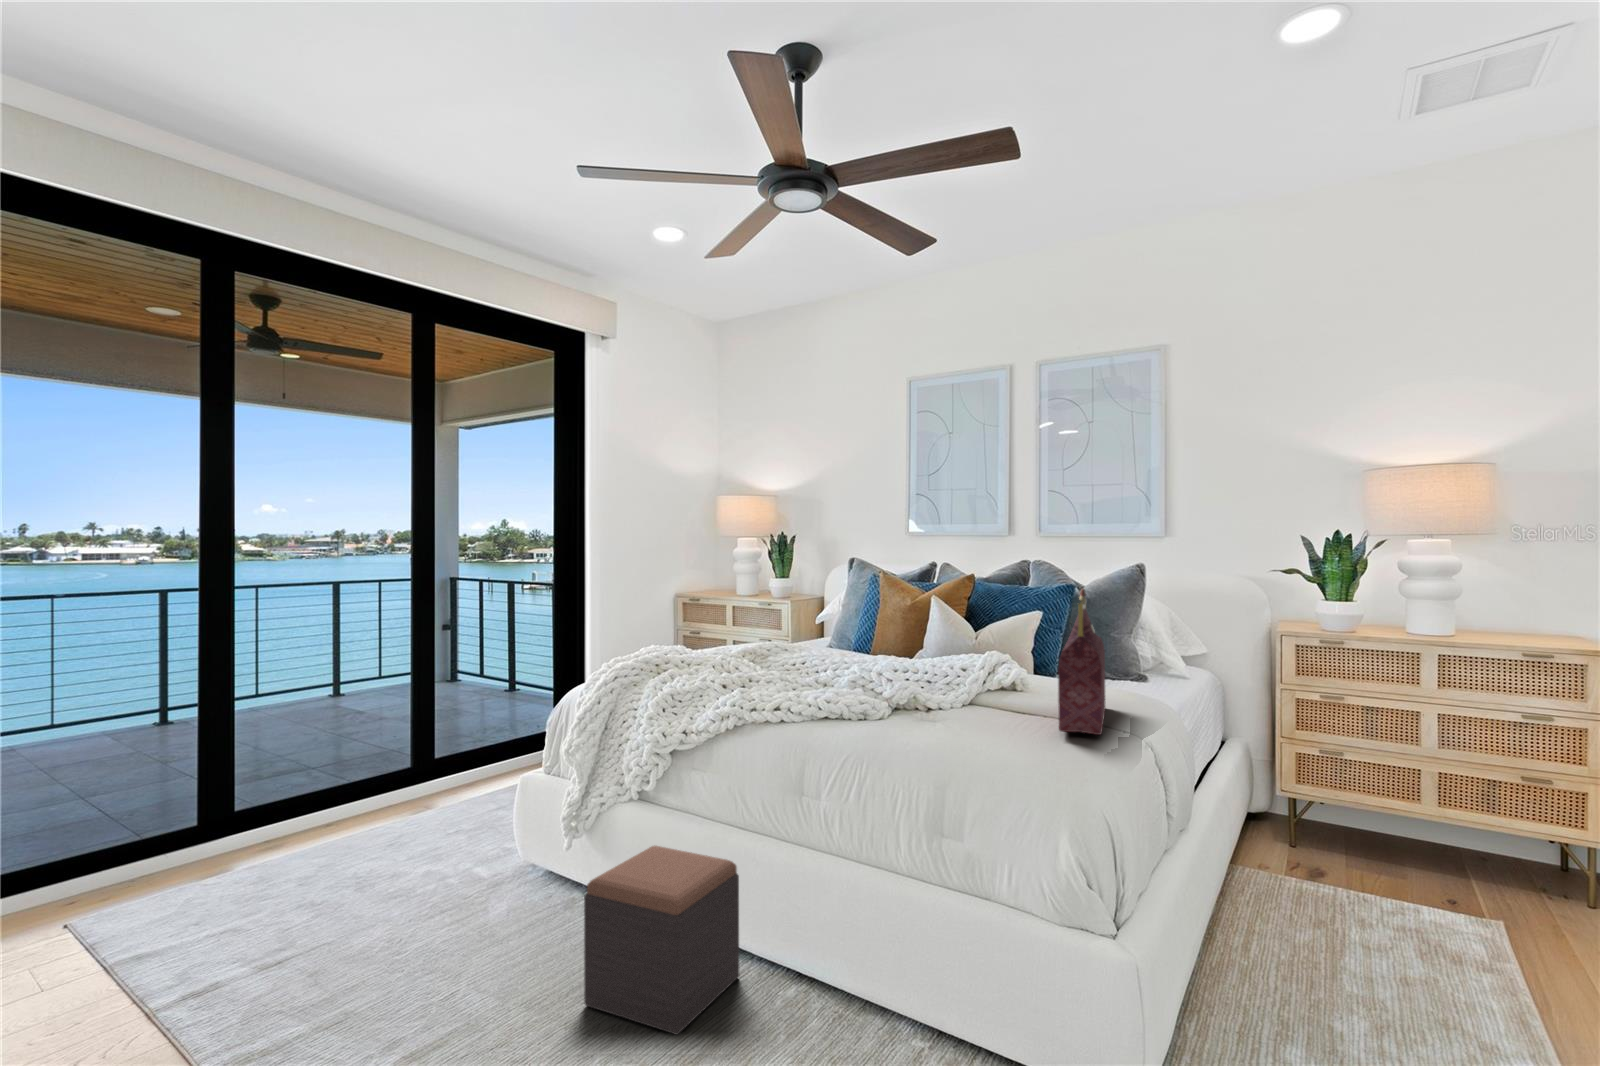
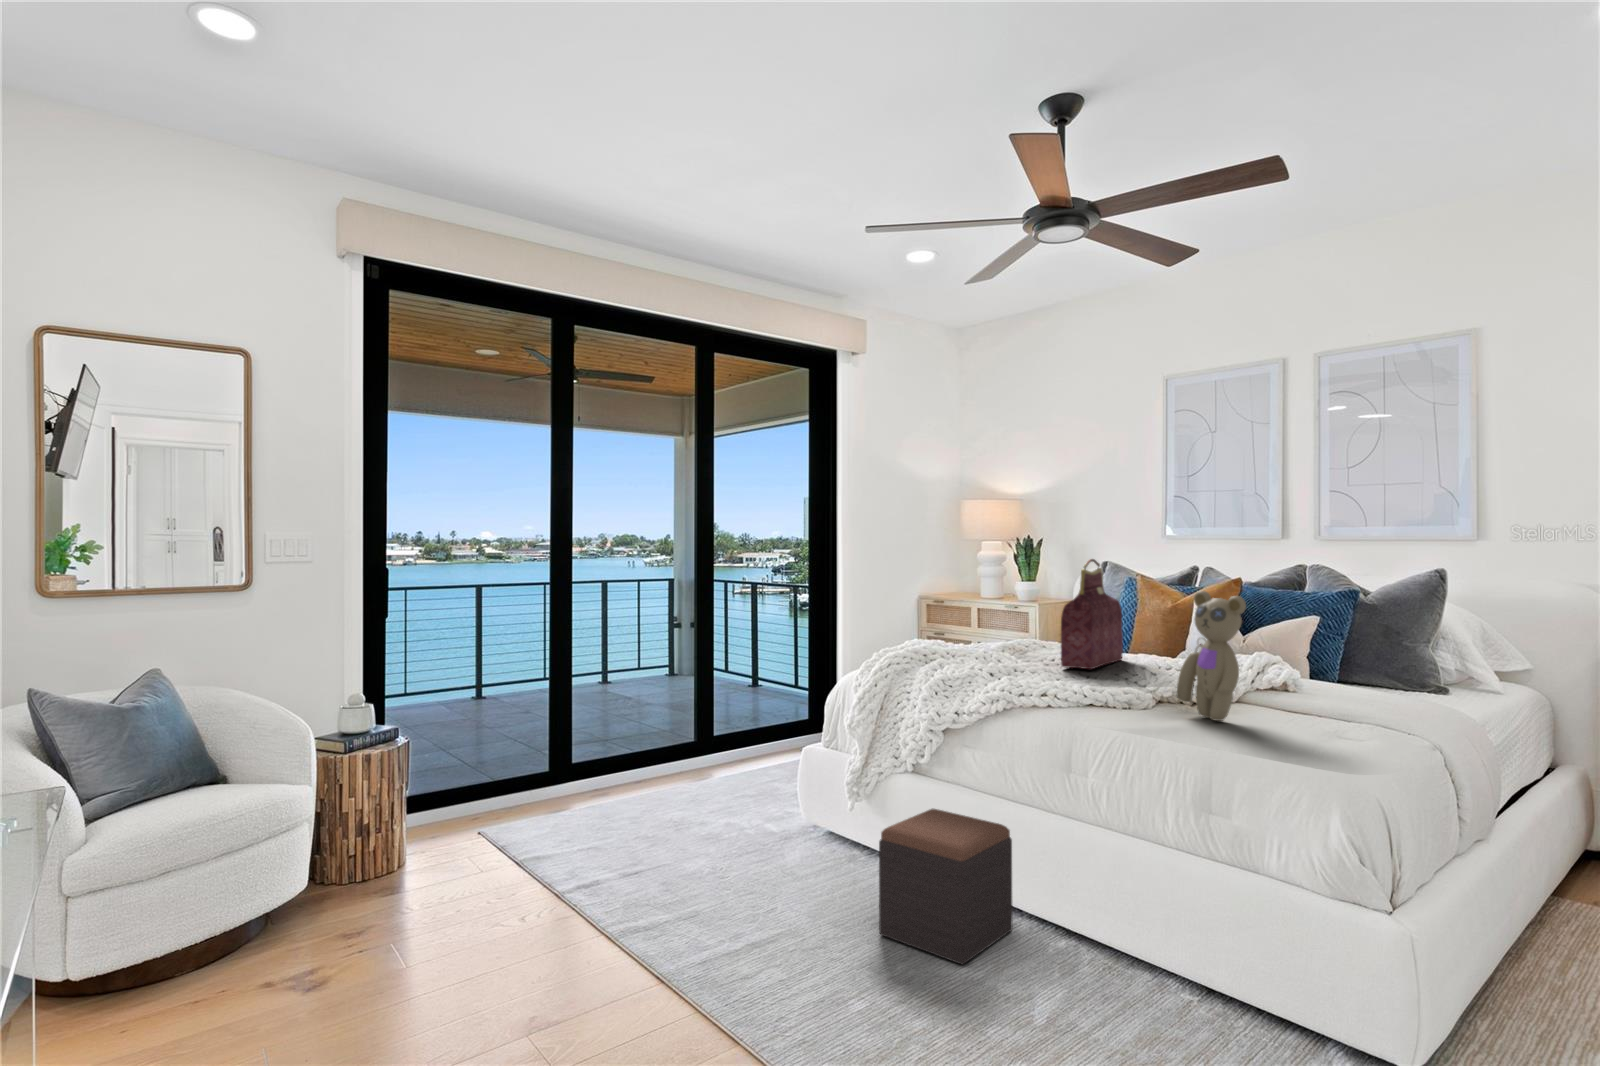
handbag: present [1058,589,1105,735] -> present [1061,559,1123,669]
teddy bear: none [911,594,978,731] -> present [1177,590,1246,721]

